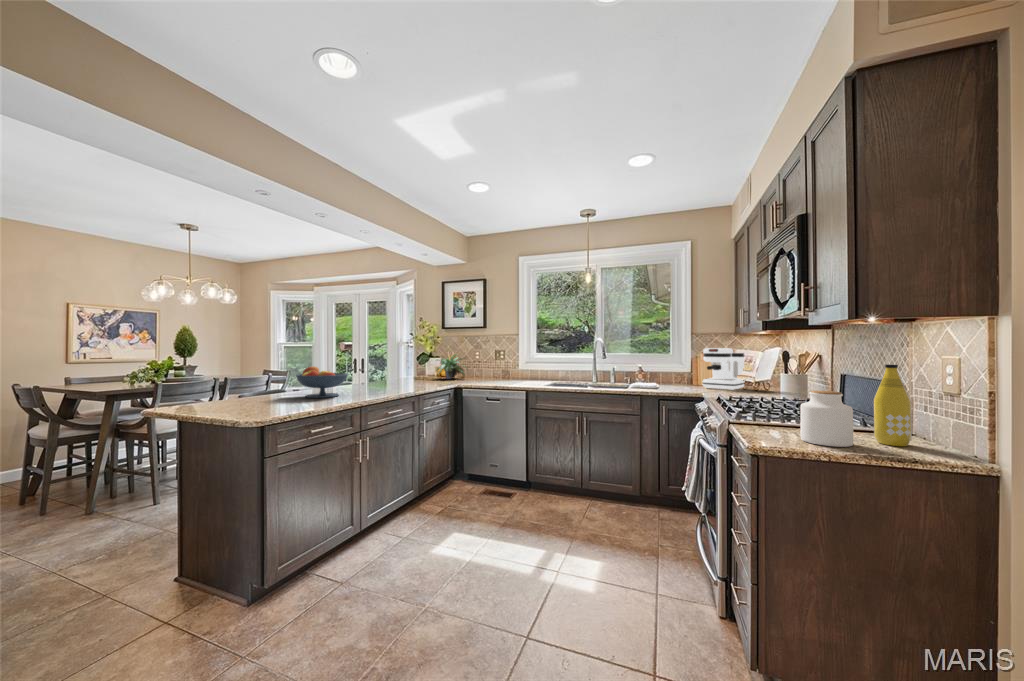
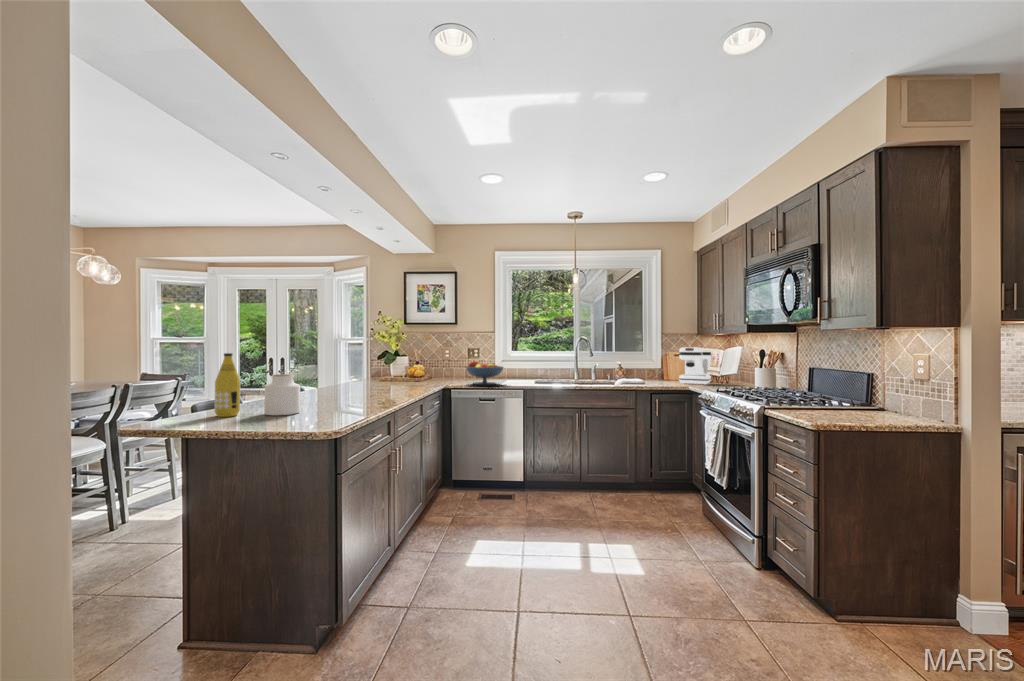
potted plant: present [436,354,467,379] -> none [408,352,444,380]
bottle: present [874,364,912,446] -> present [214,353,240,417]
fruit bowl: present [296,367,348,398] -> present [466,361,503,385]
jar: present [800,391,854,447] -> present [264,374,300,415]

